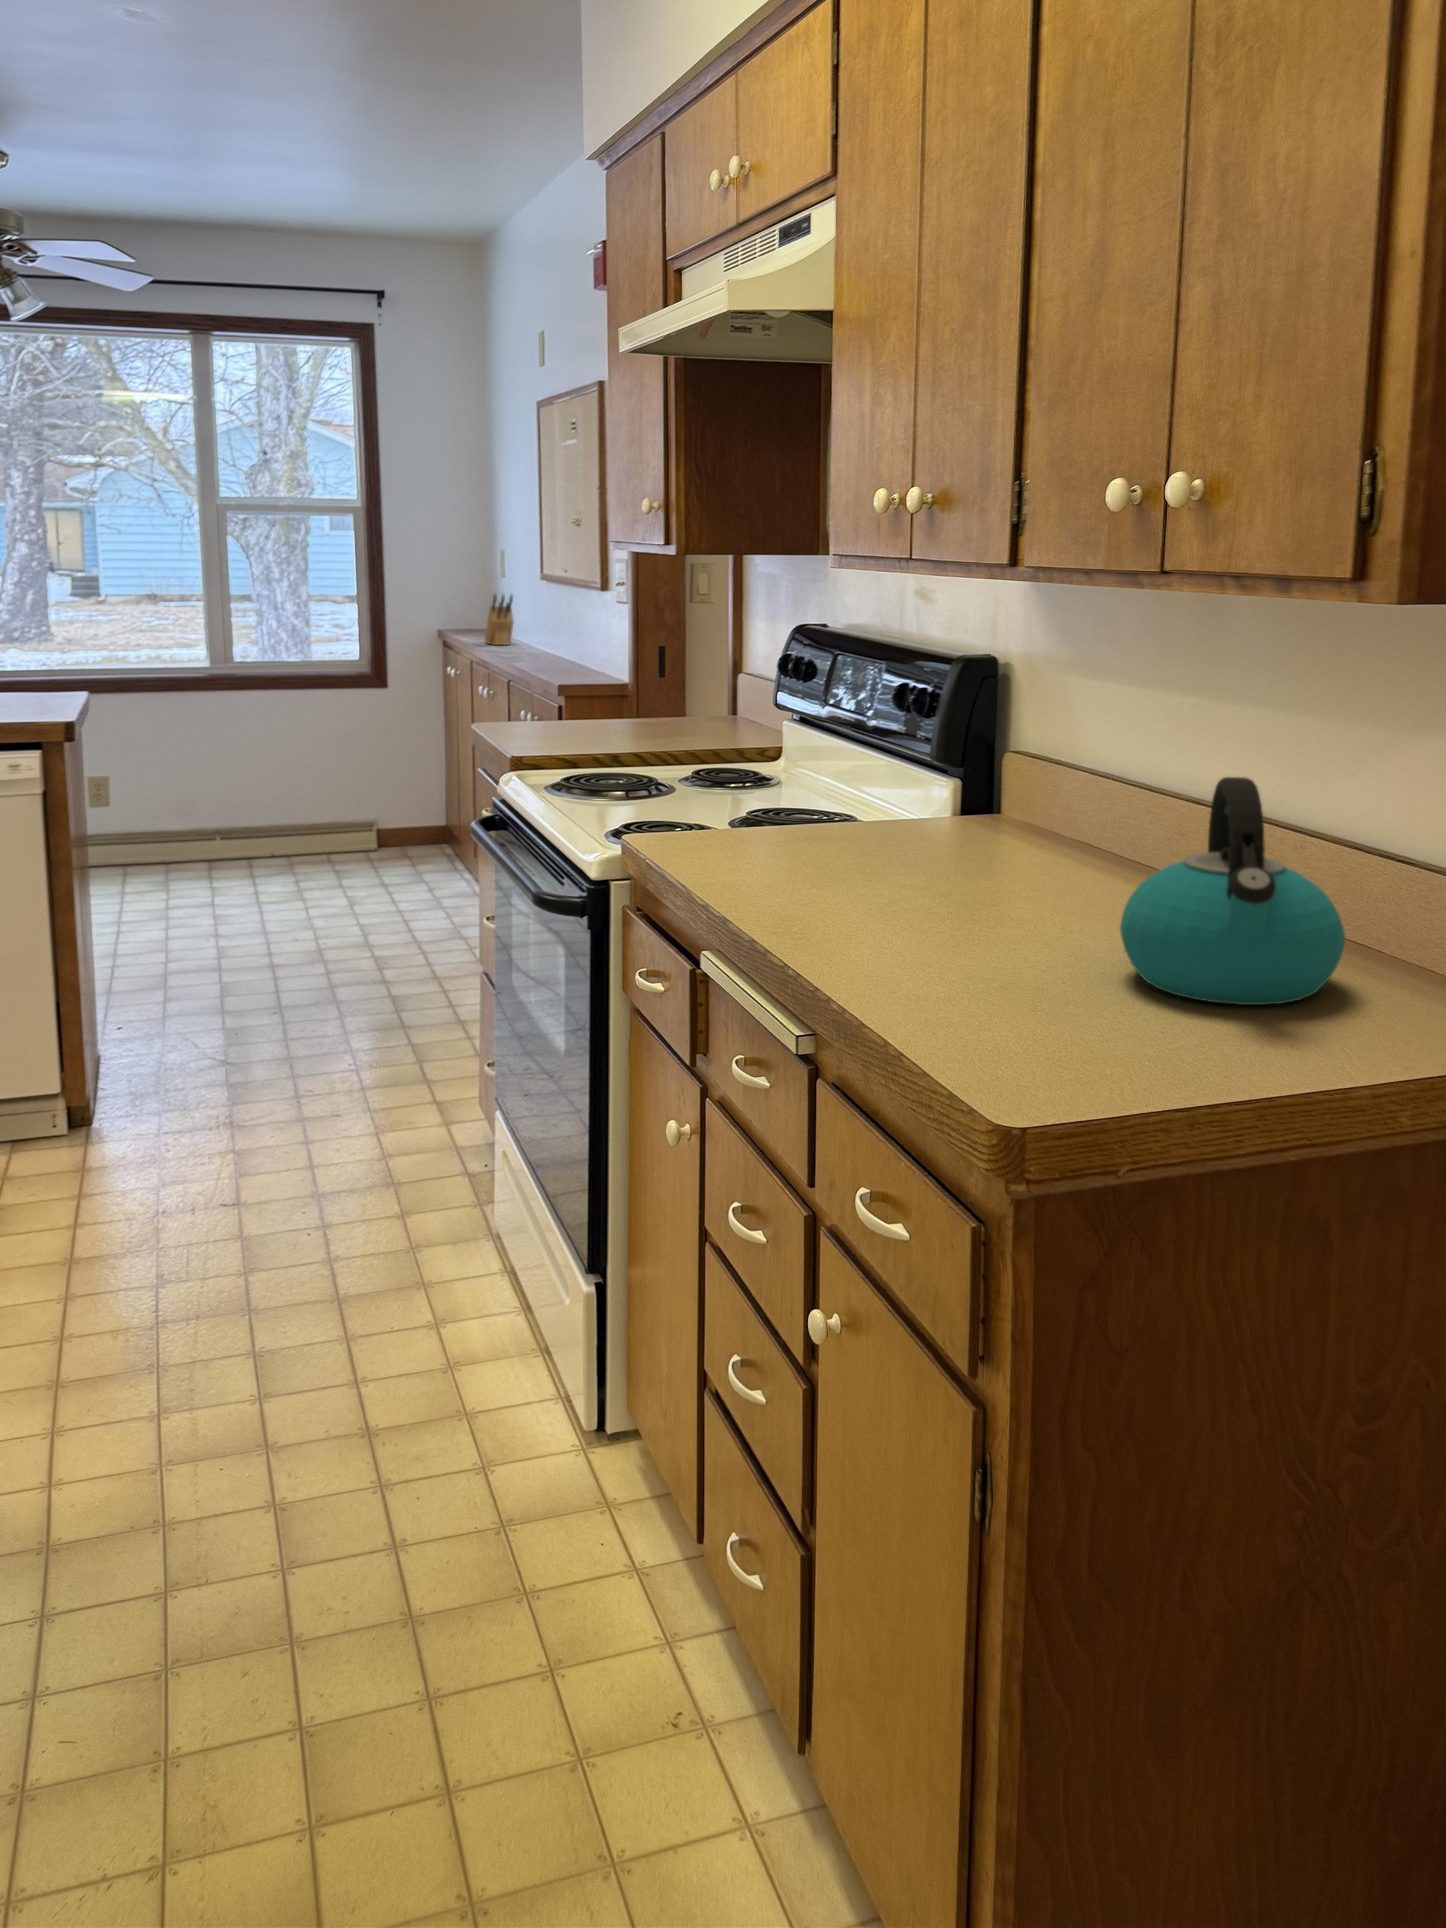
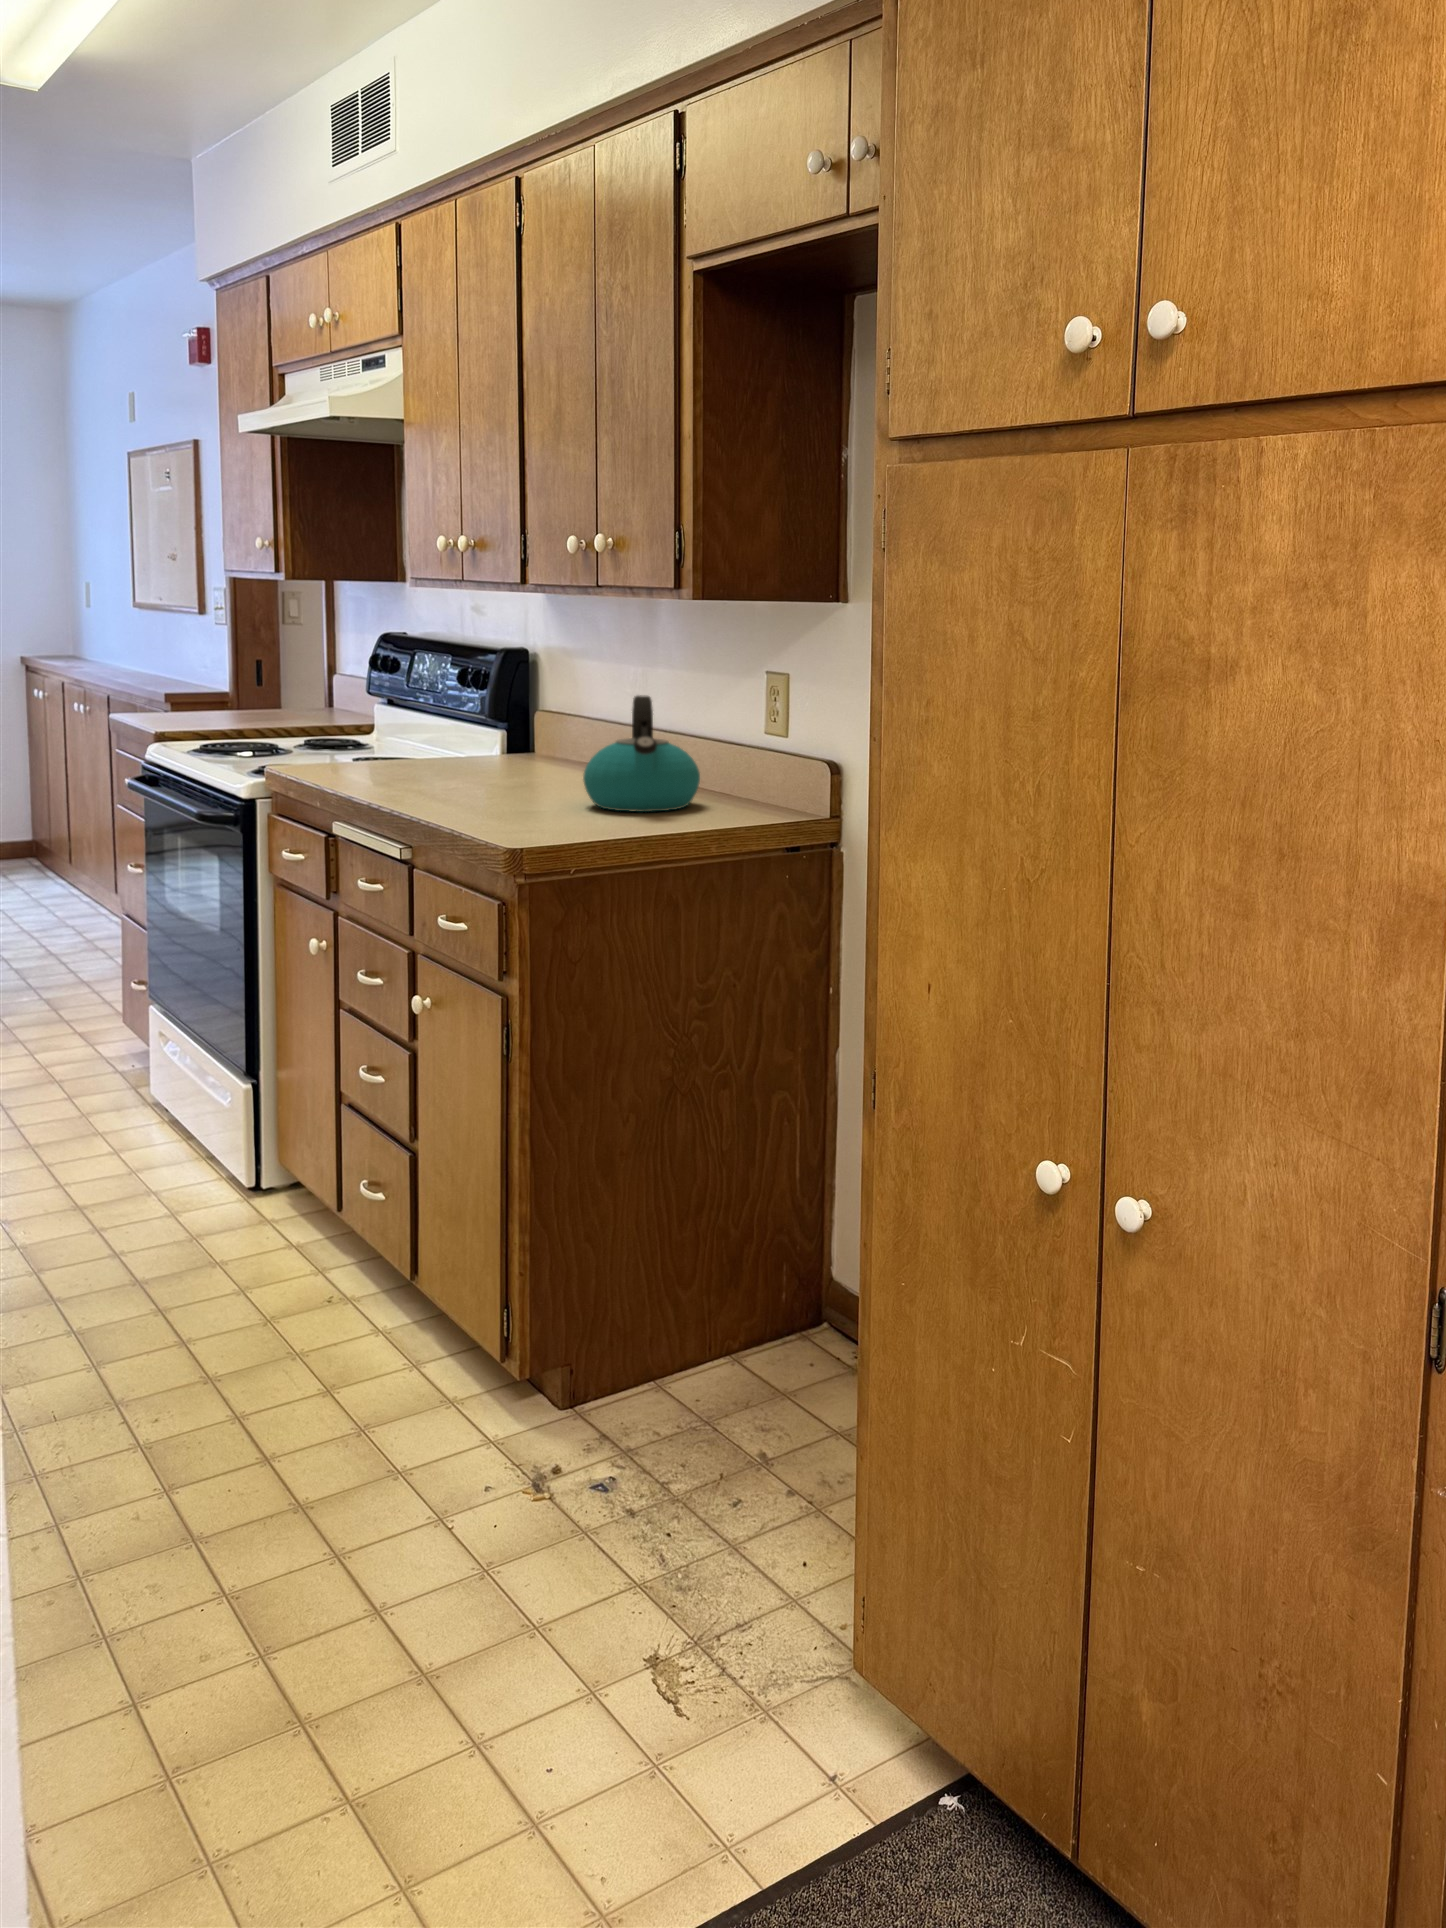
knife block: present [485,595,514,645] -> none [75,622,105,669]

